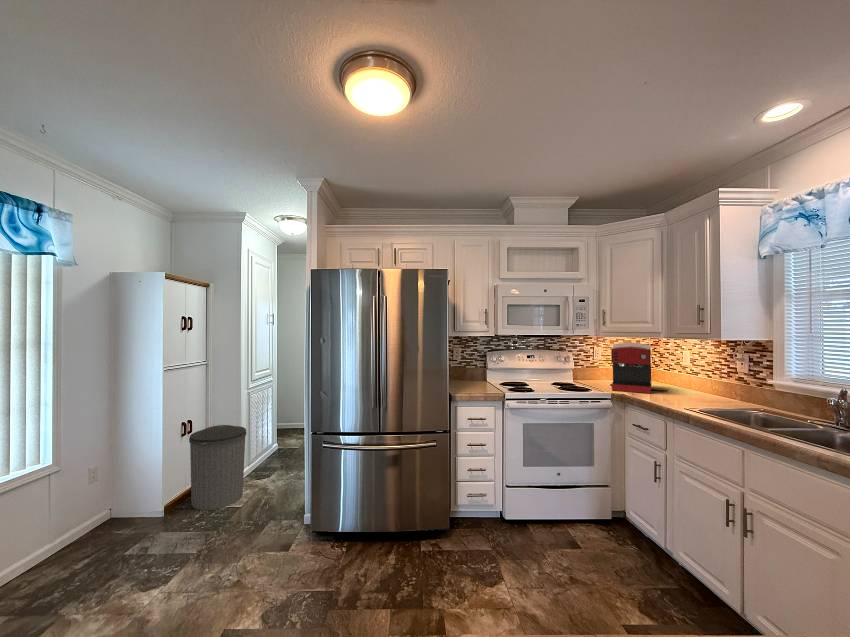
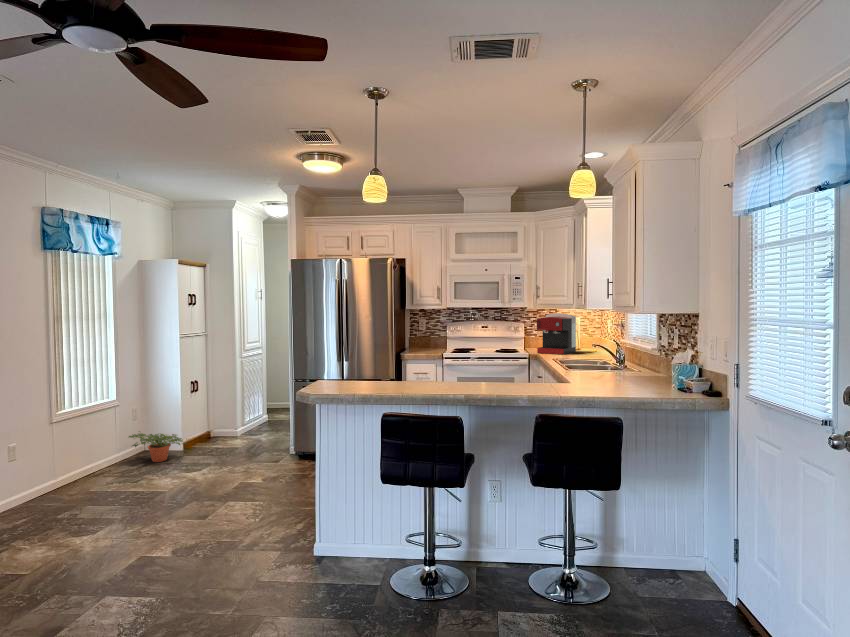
trash can: present [189,425,247,510] -> none [199,384,243,448]
potted plant: none [63,501,166,551] -> present [129,433,184,462]

